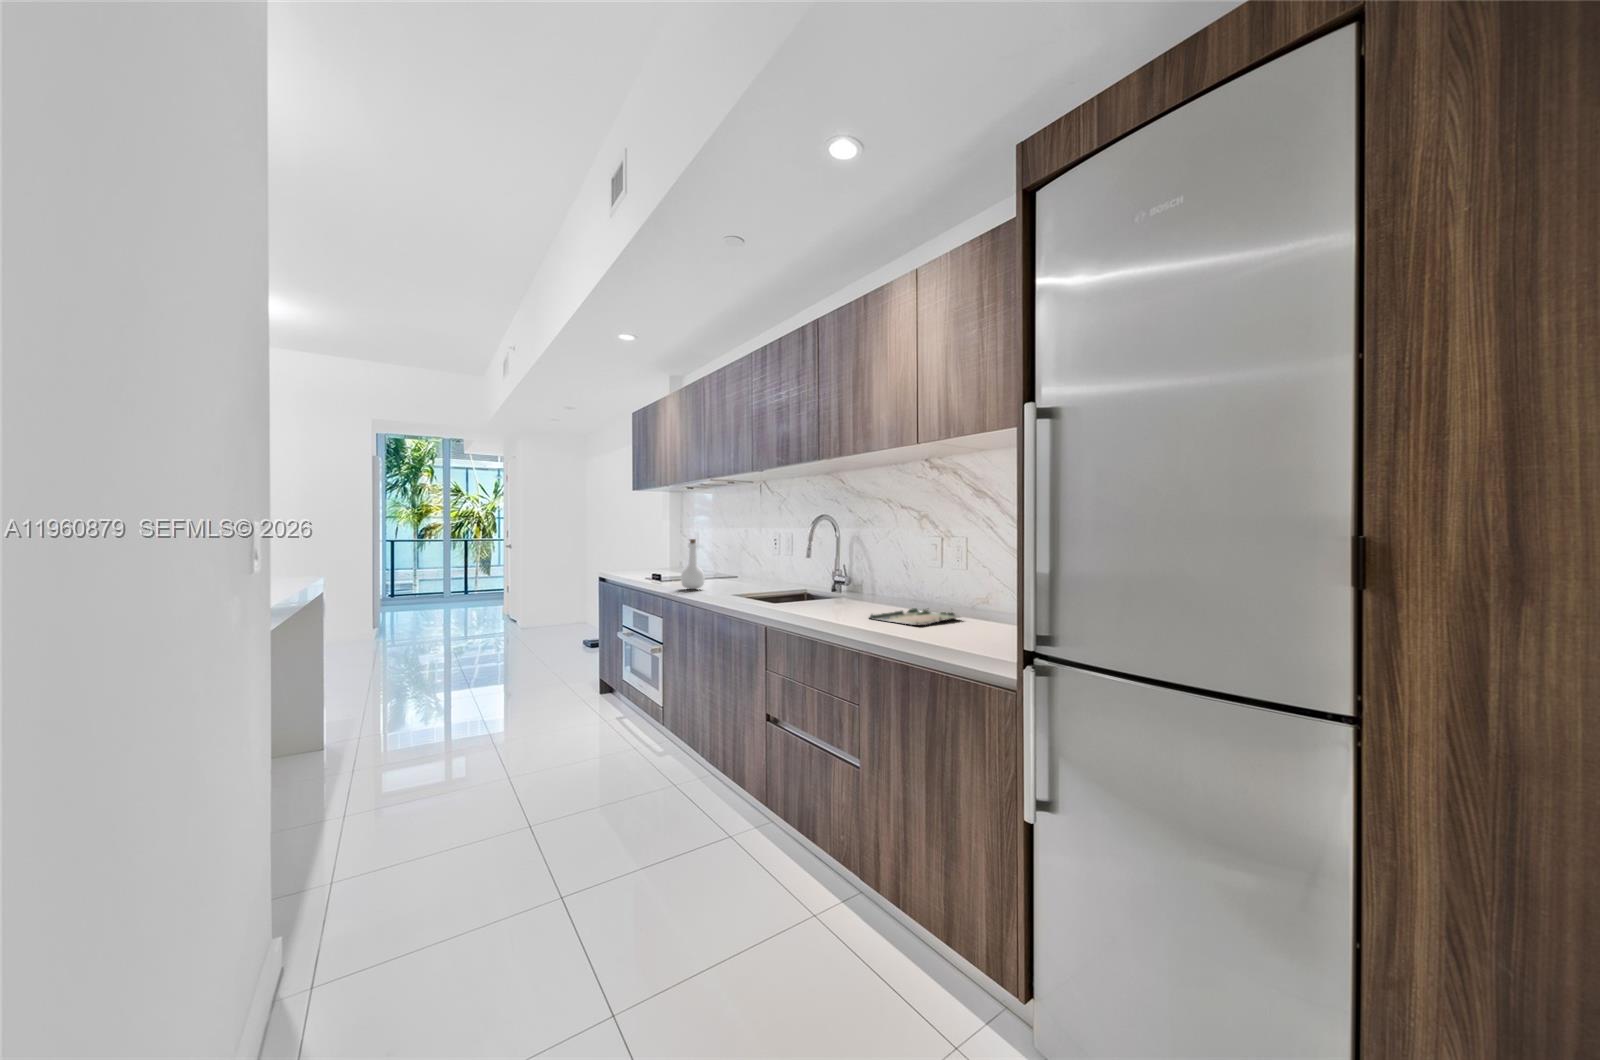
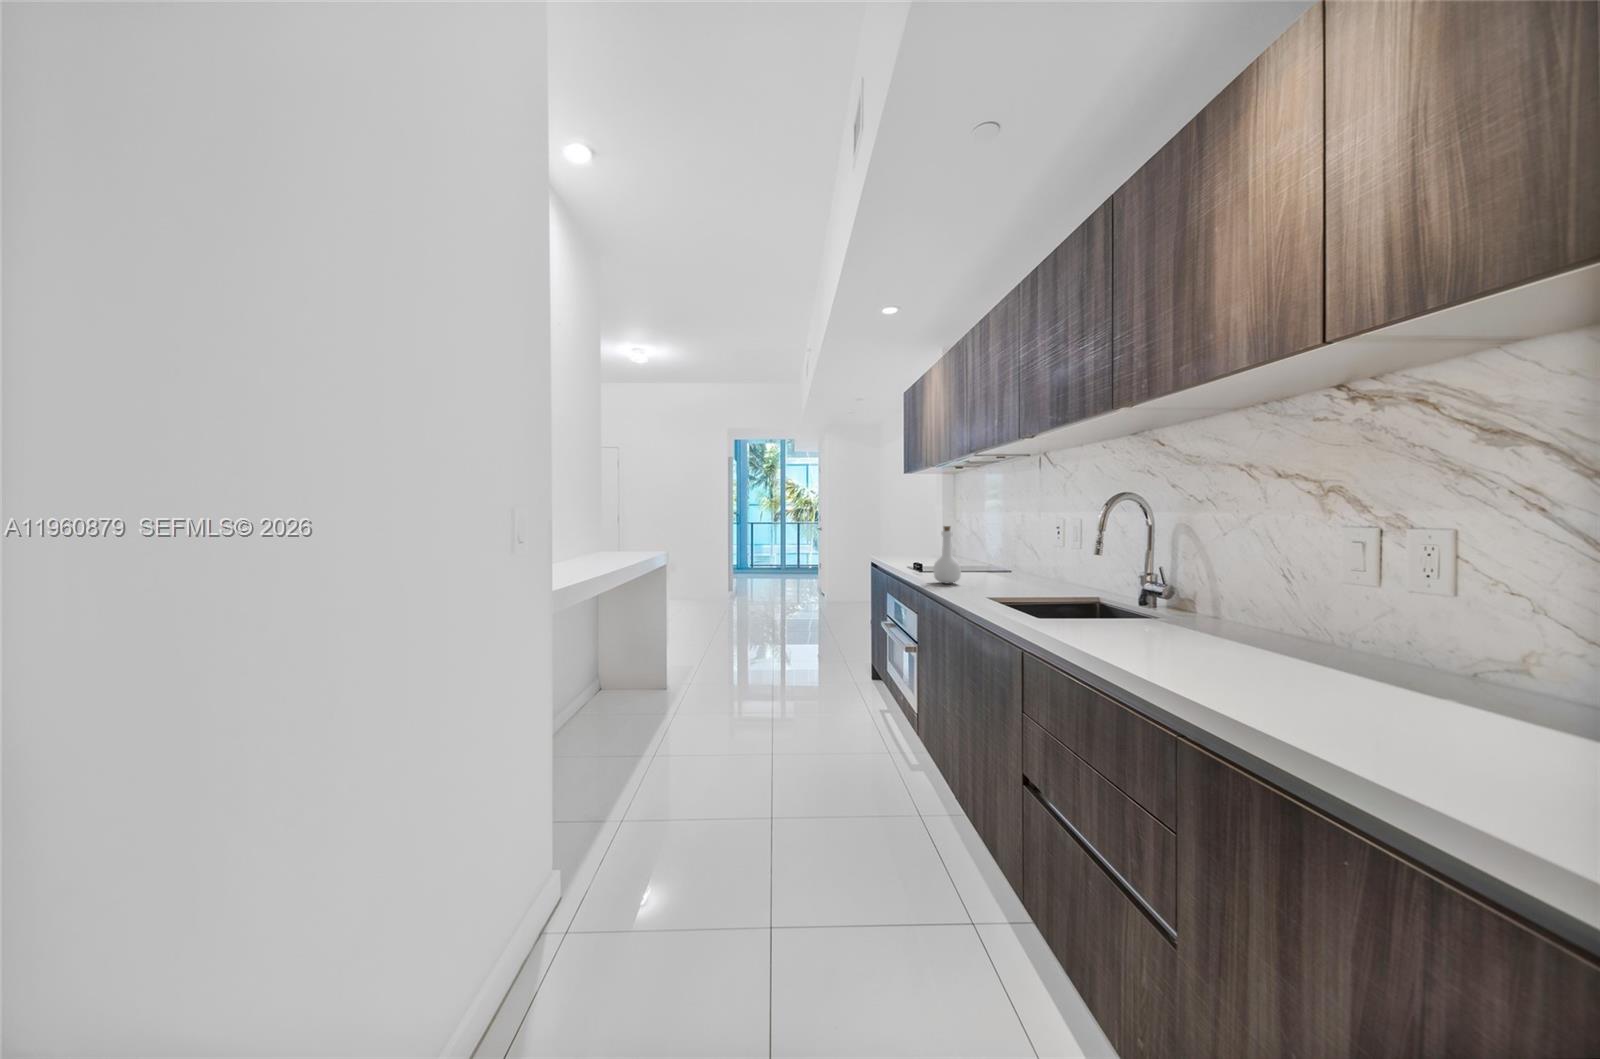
tray: present [869,608,961,625] -> none [1202,652,1449,703]

